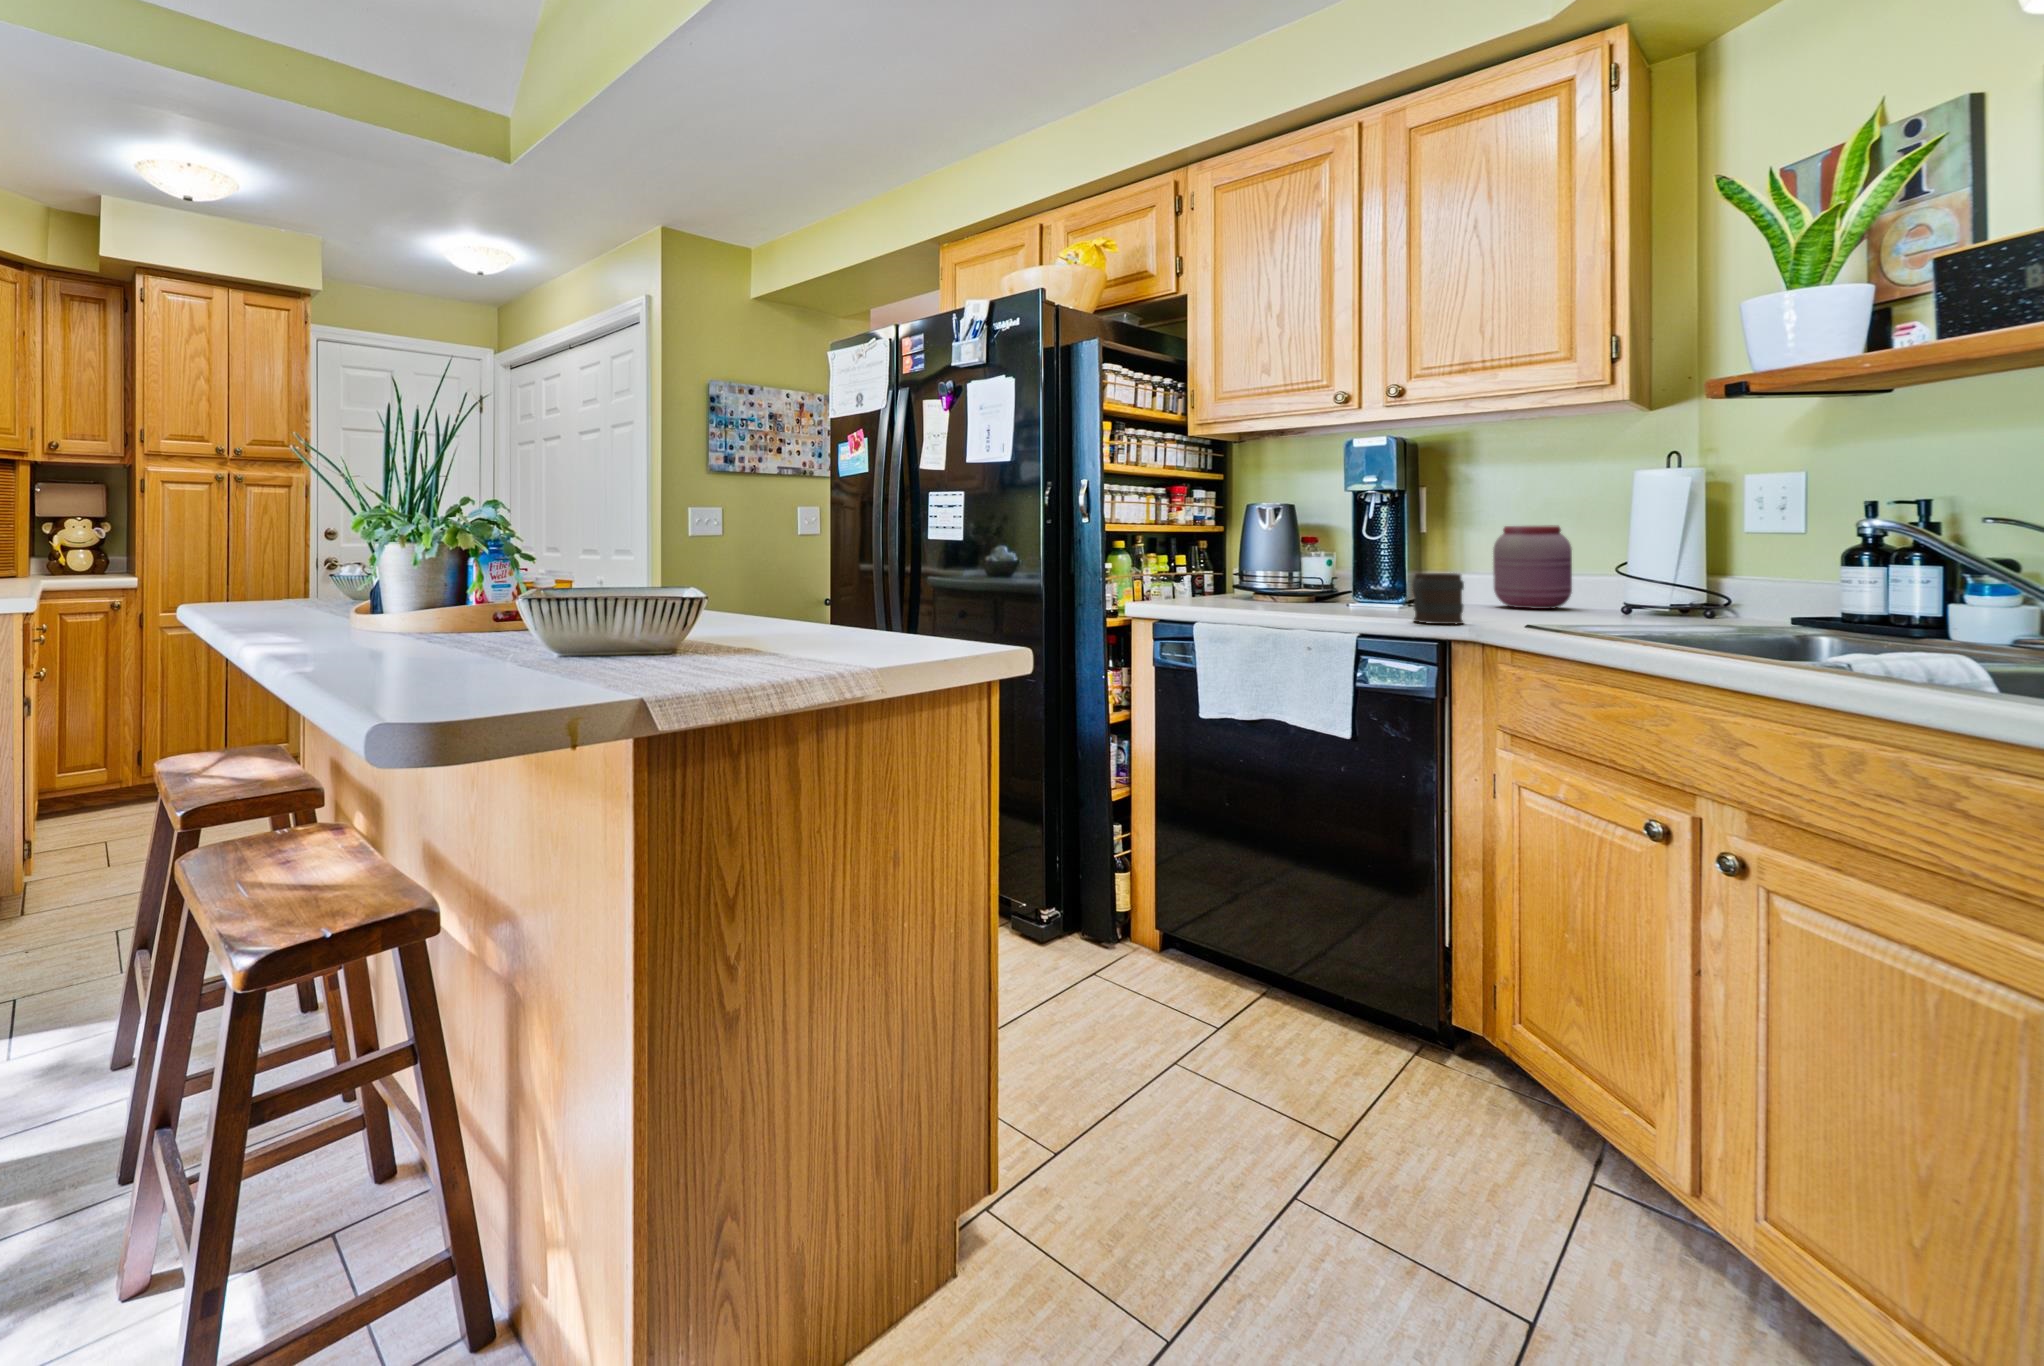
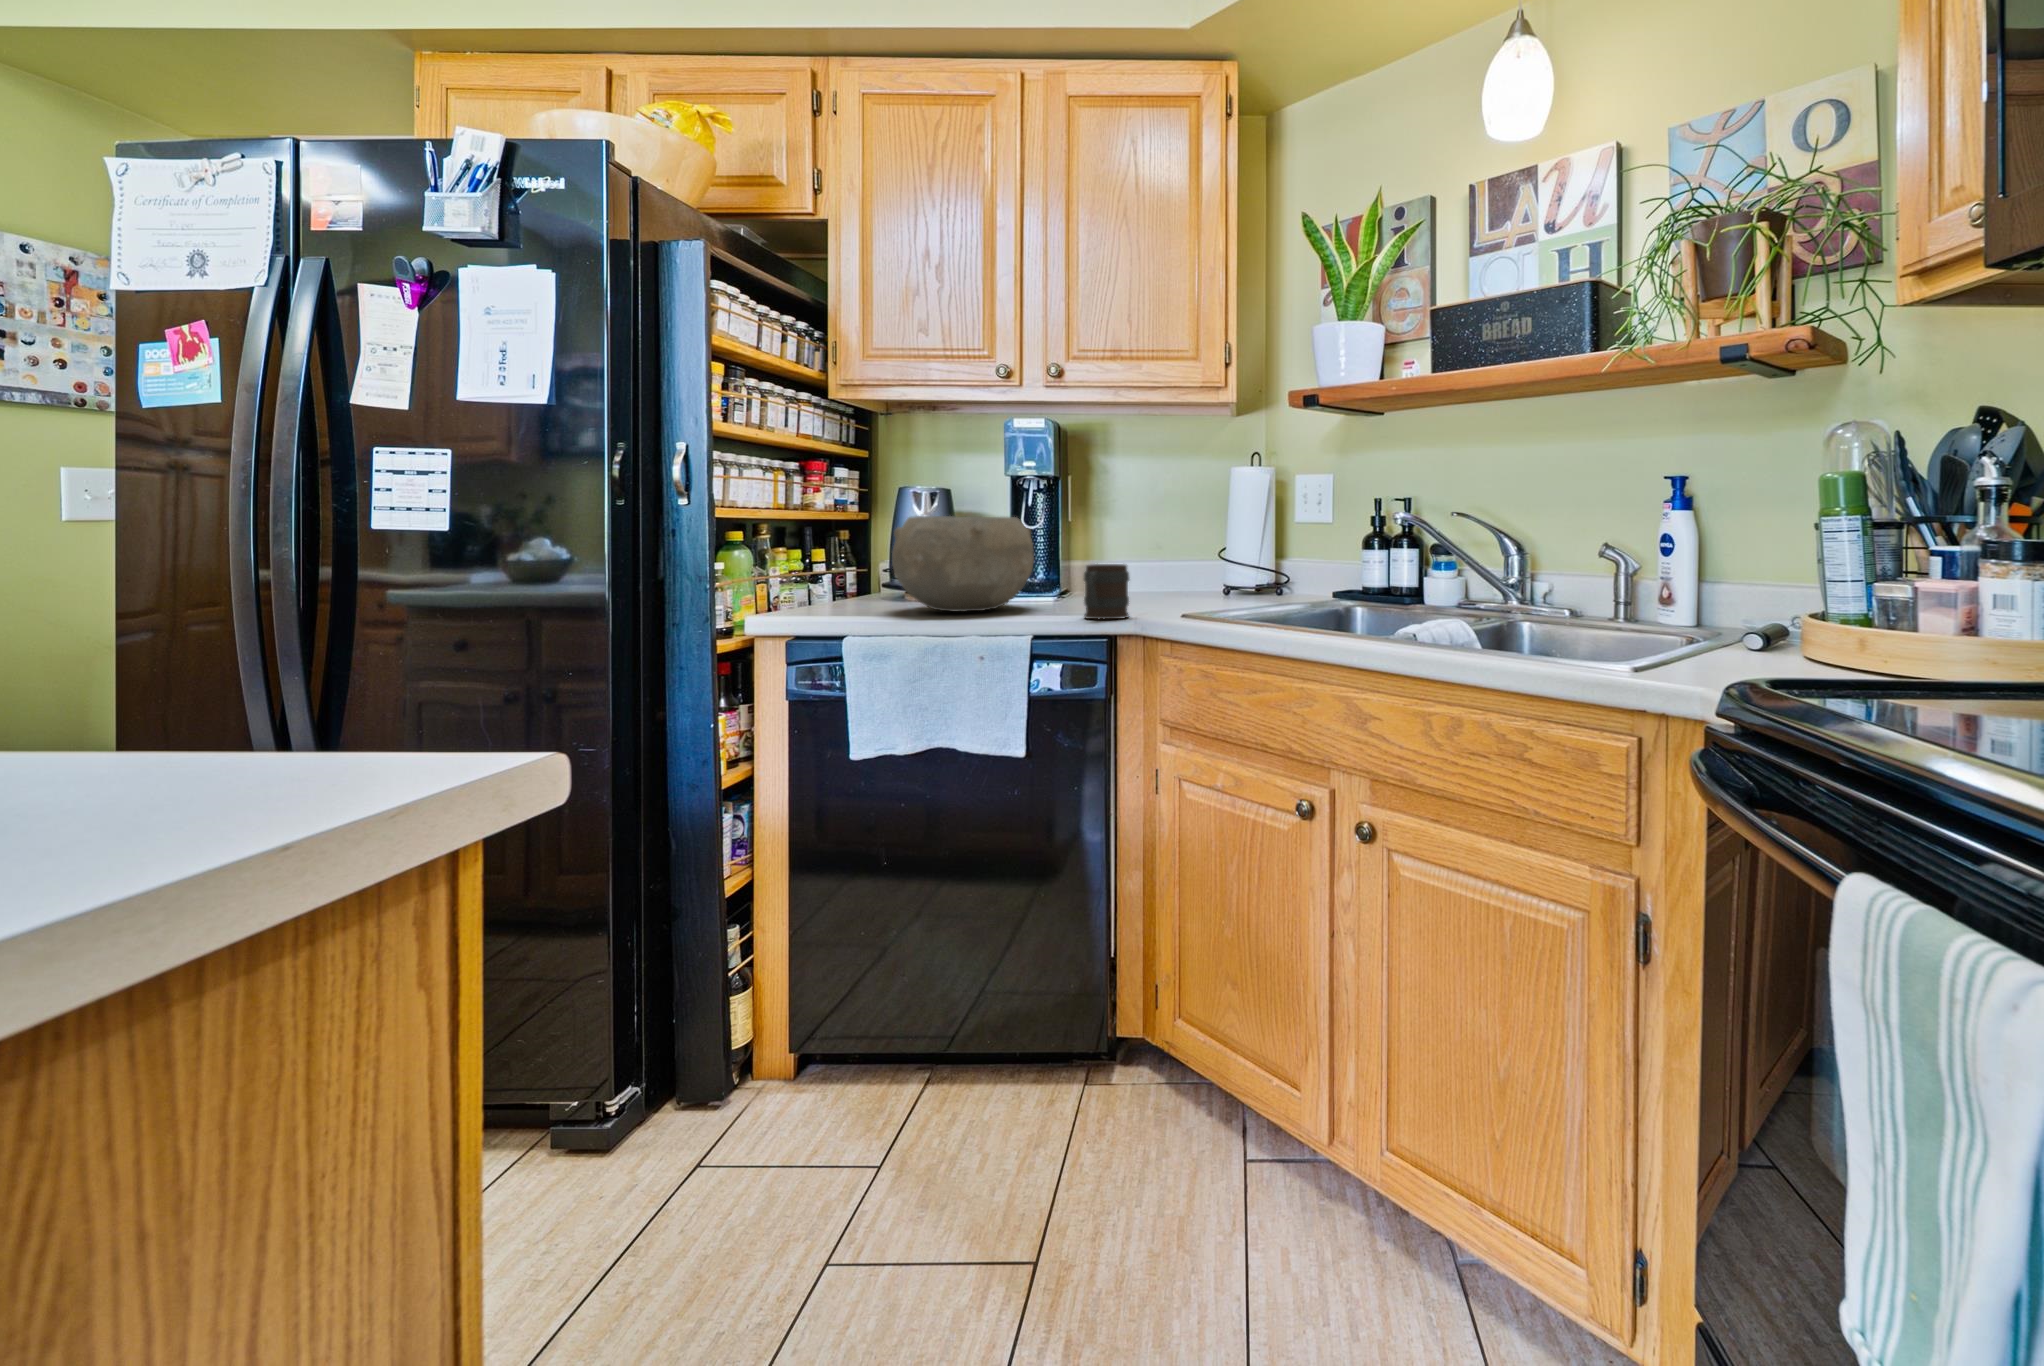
jar: present [1493,525,1572,609] -> none [1132,515,1191,595]
ceramic bowl: none [1235,529,1368,610] -> present [892,516,1034,612]

